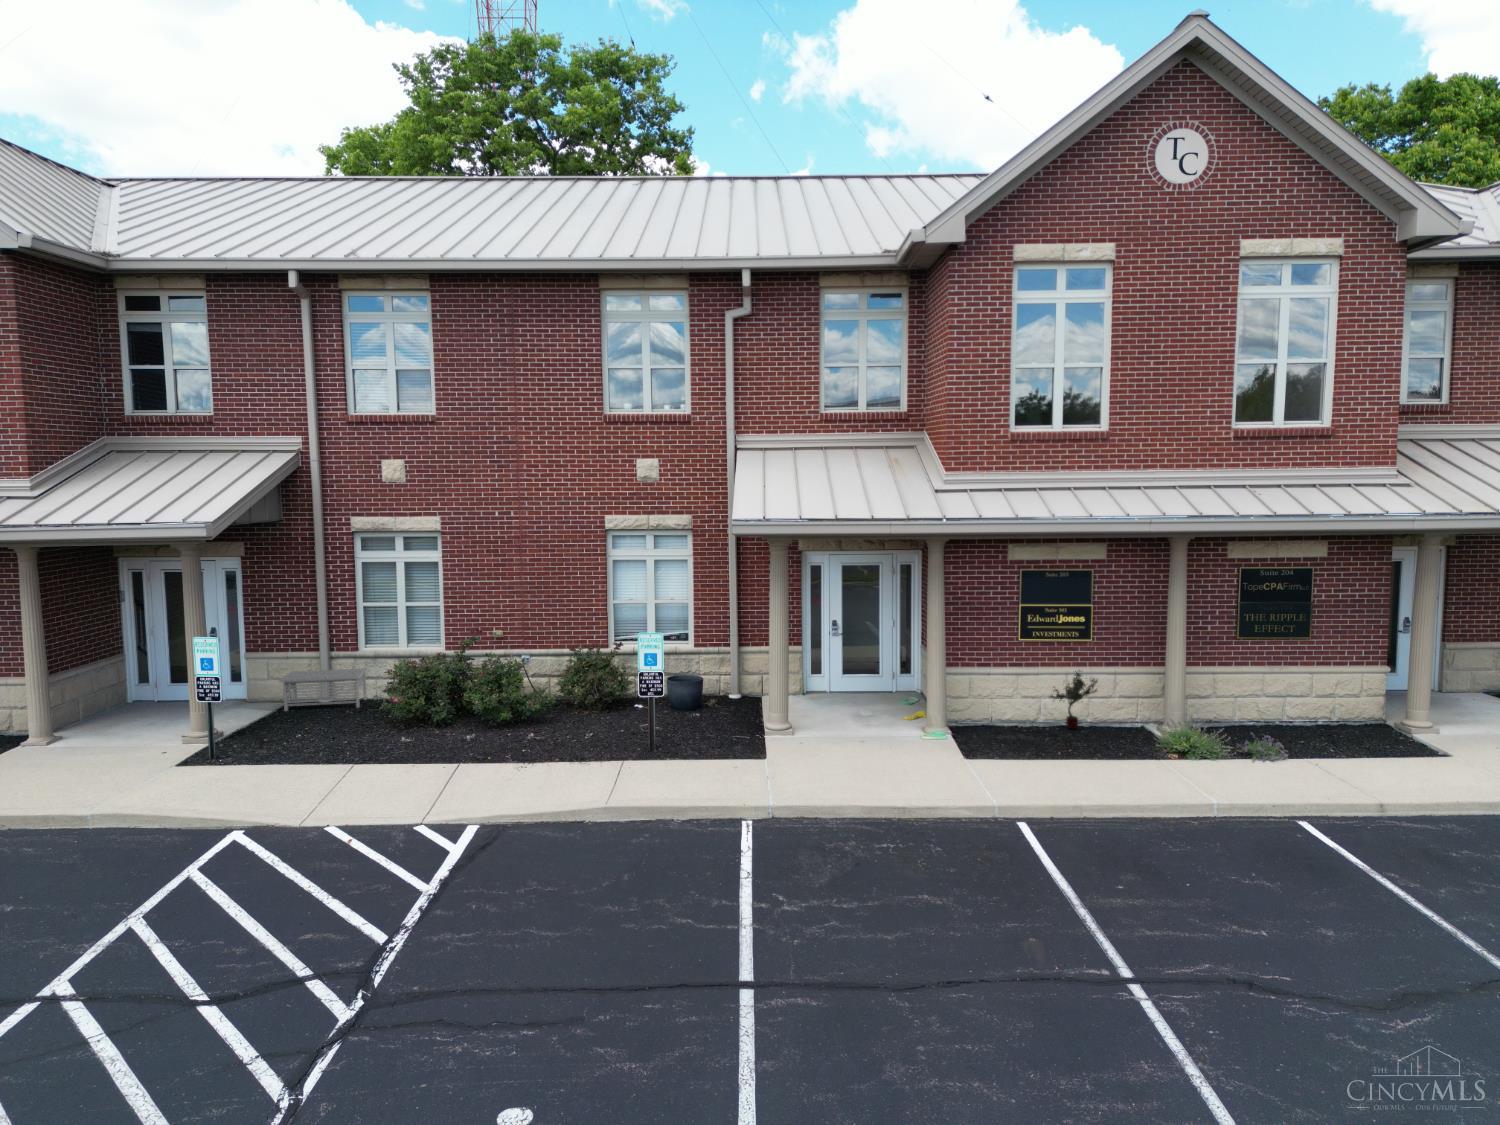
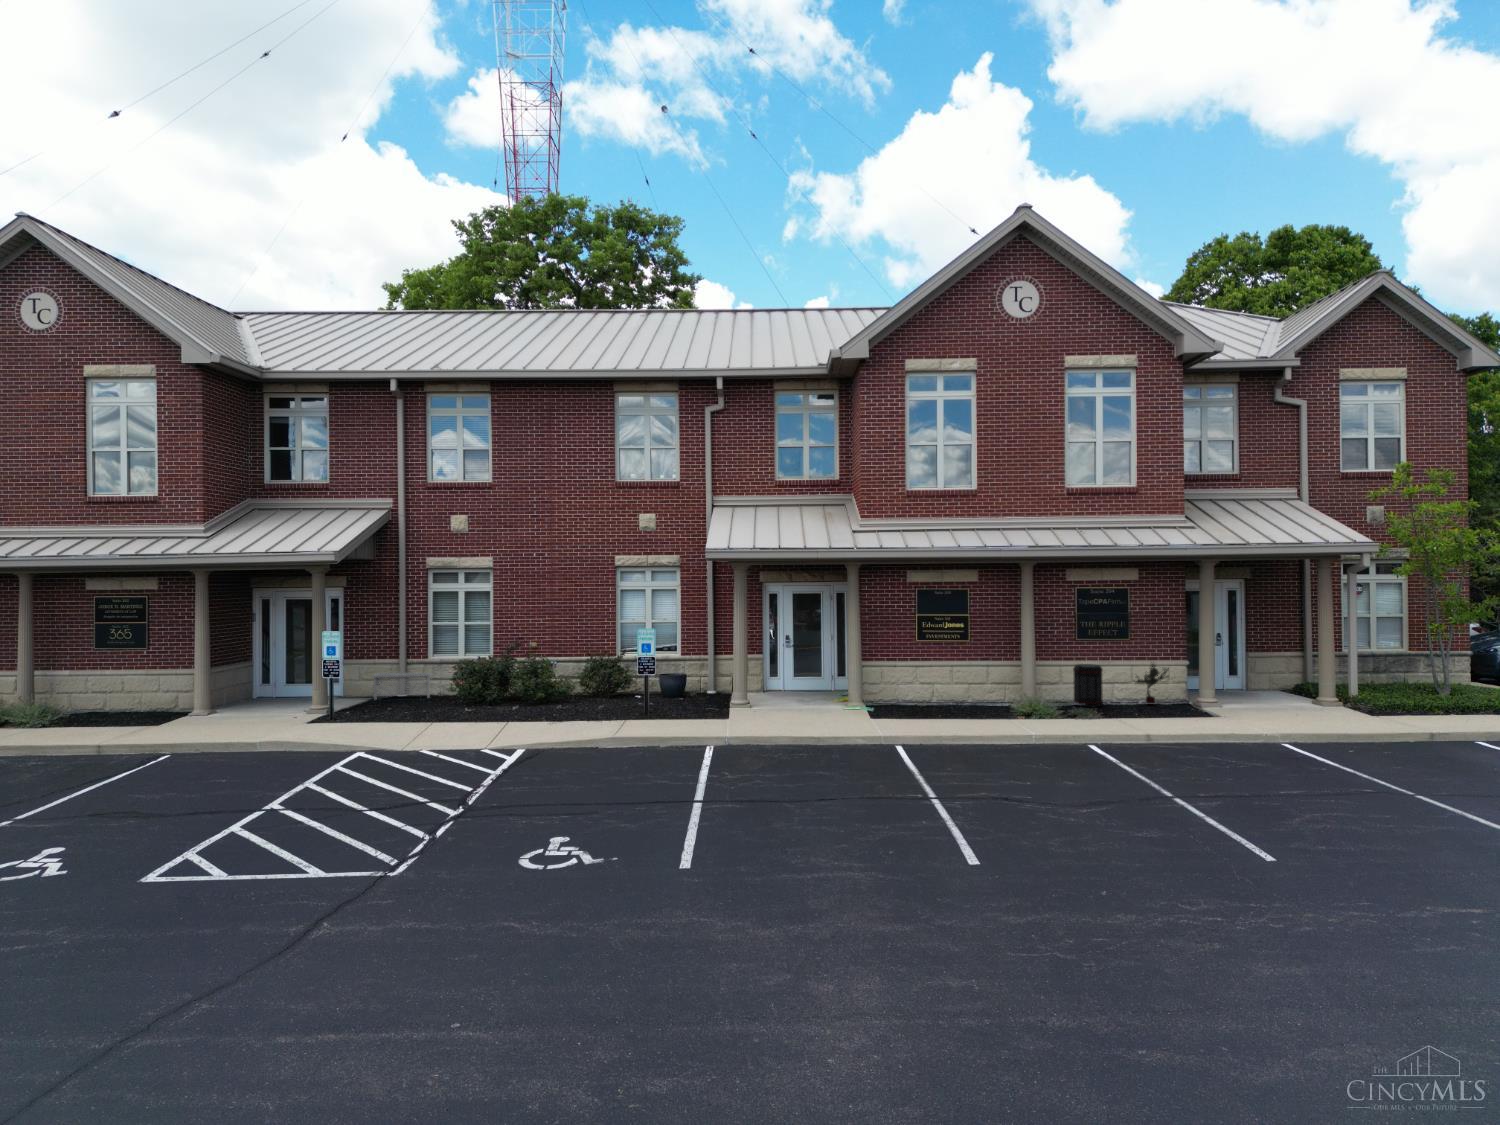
potted tree: present [1050,671,1098,729] -> present [1134,662,1169,705]
trash can: none [1230,672,1276,733] -> present [1073,664,1103,707]

